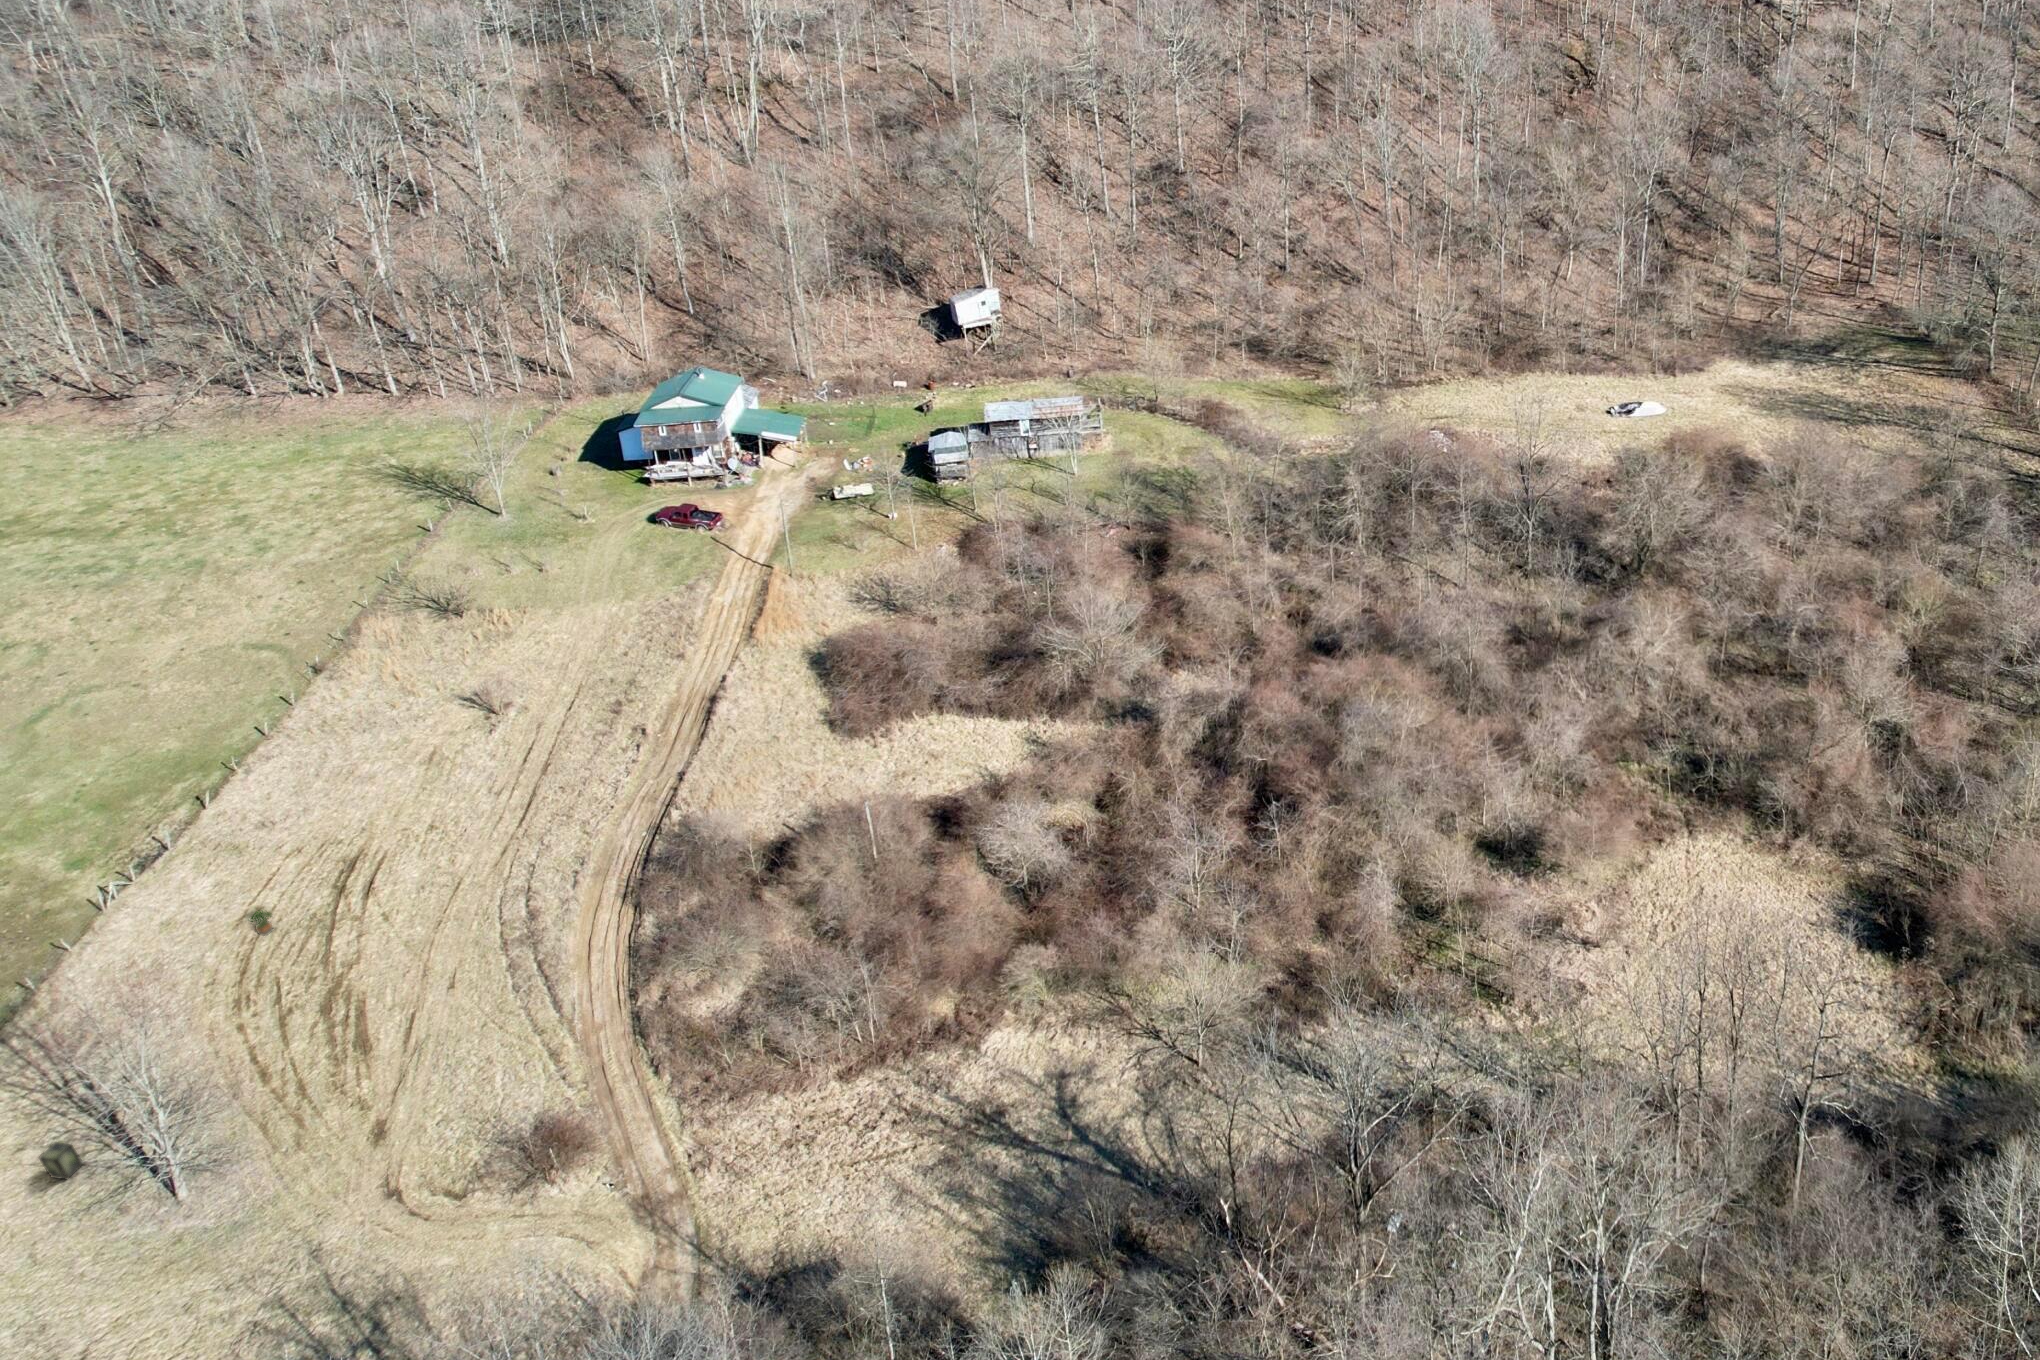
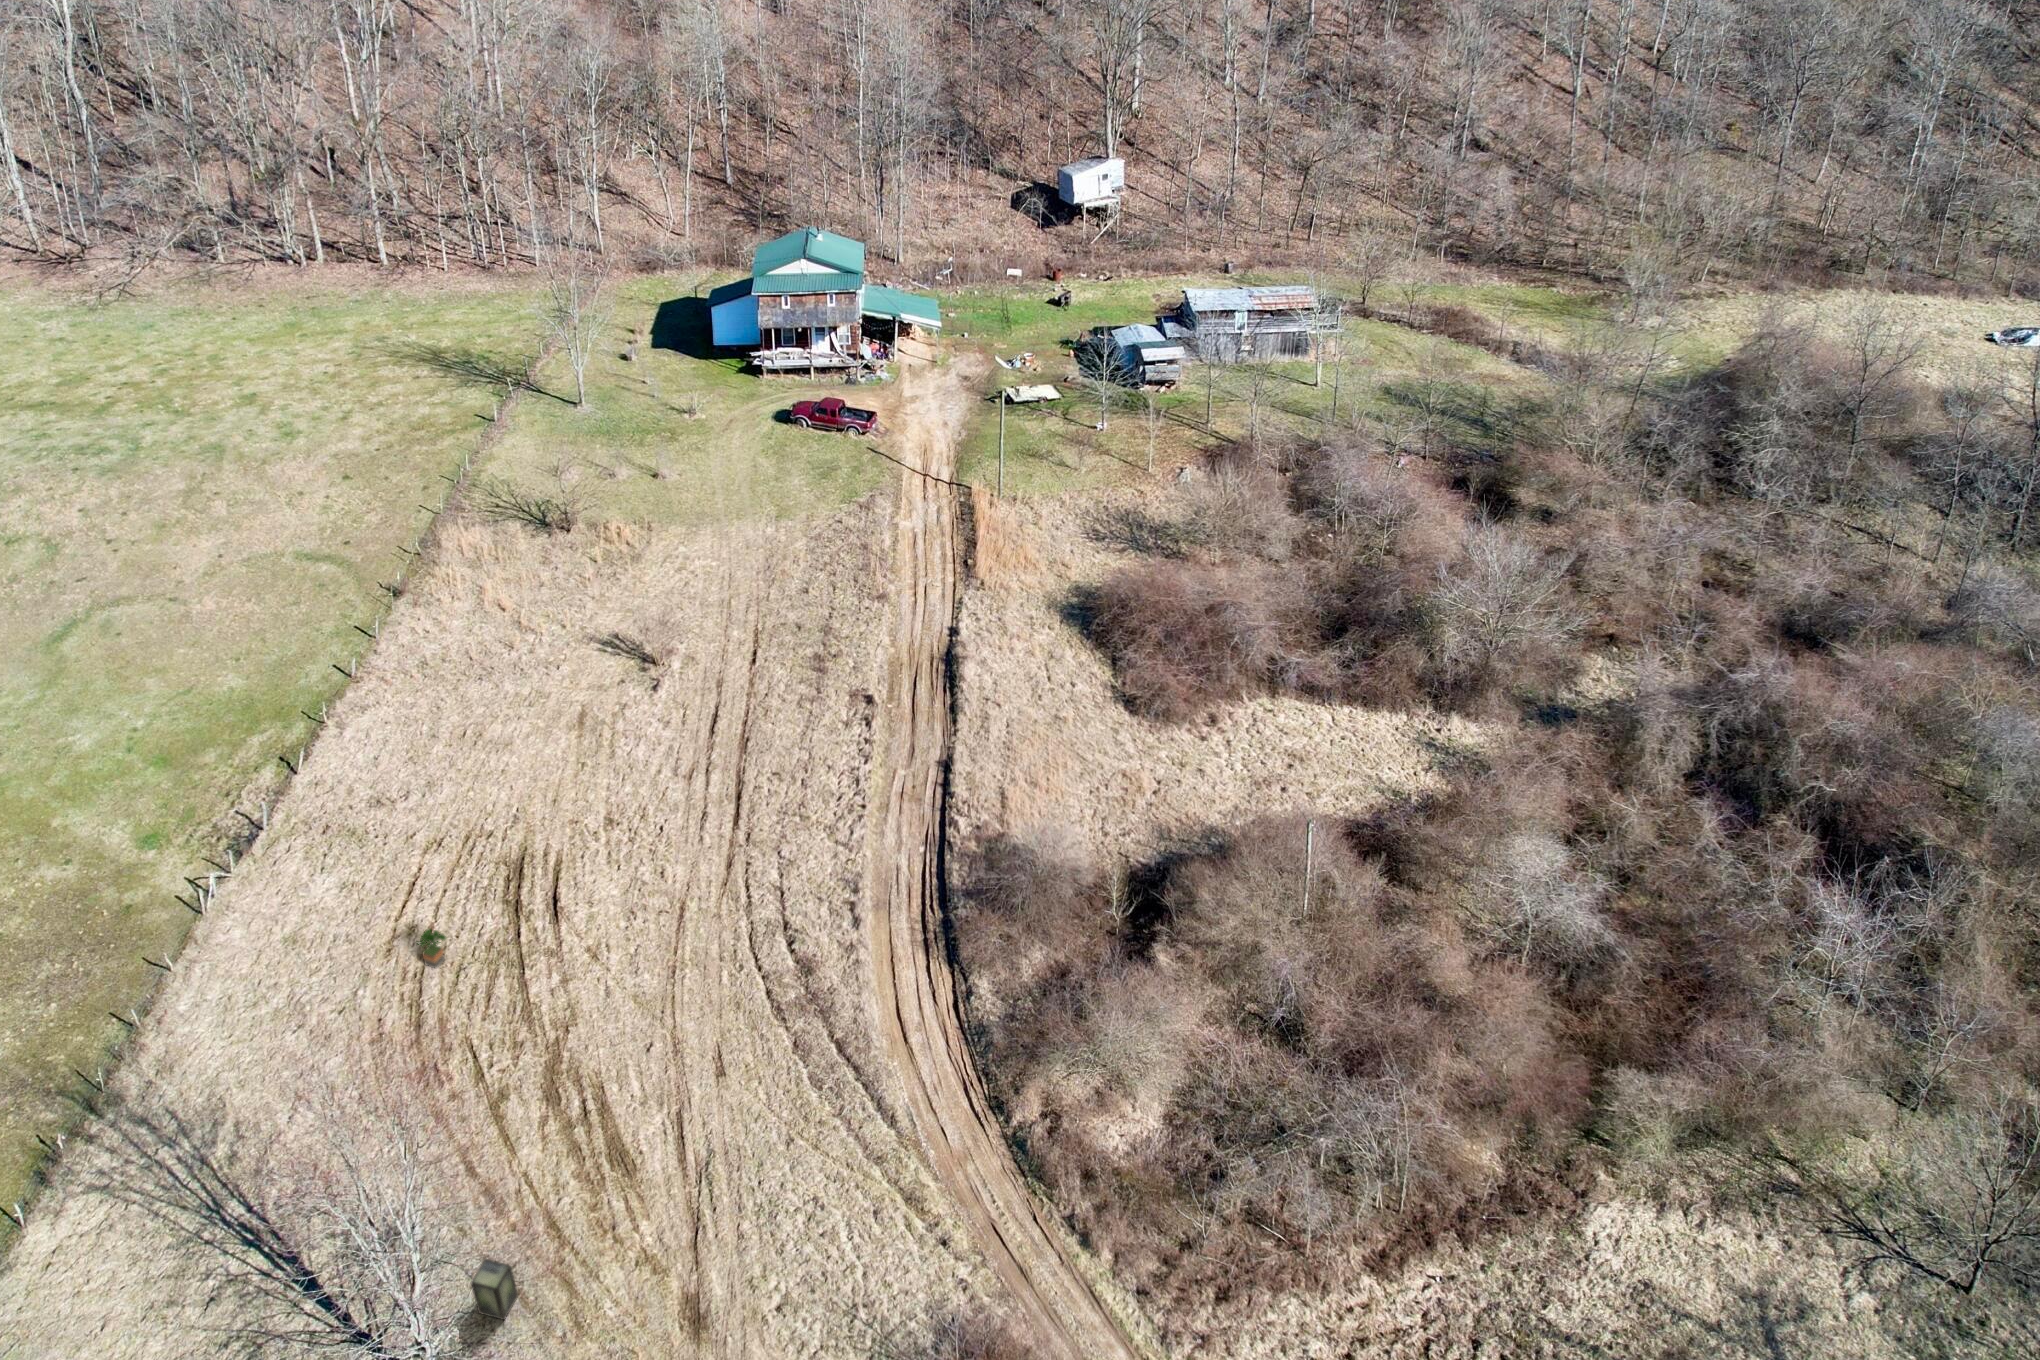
storage box: present [39,1142,83,1179] -> present [471,1259,518,1320]

